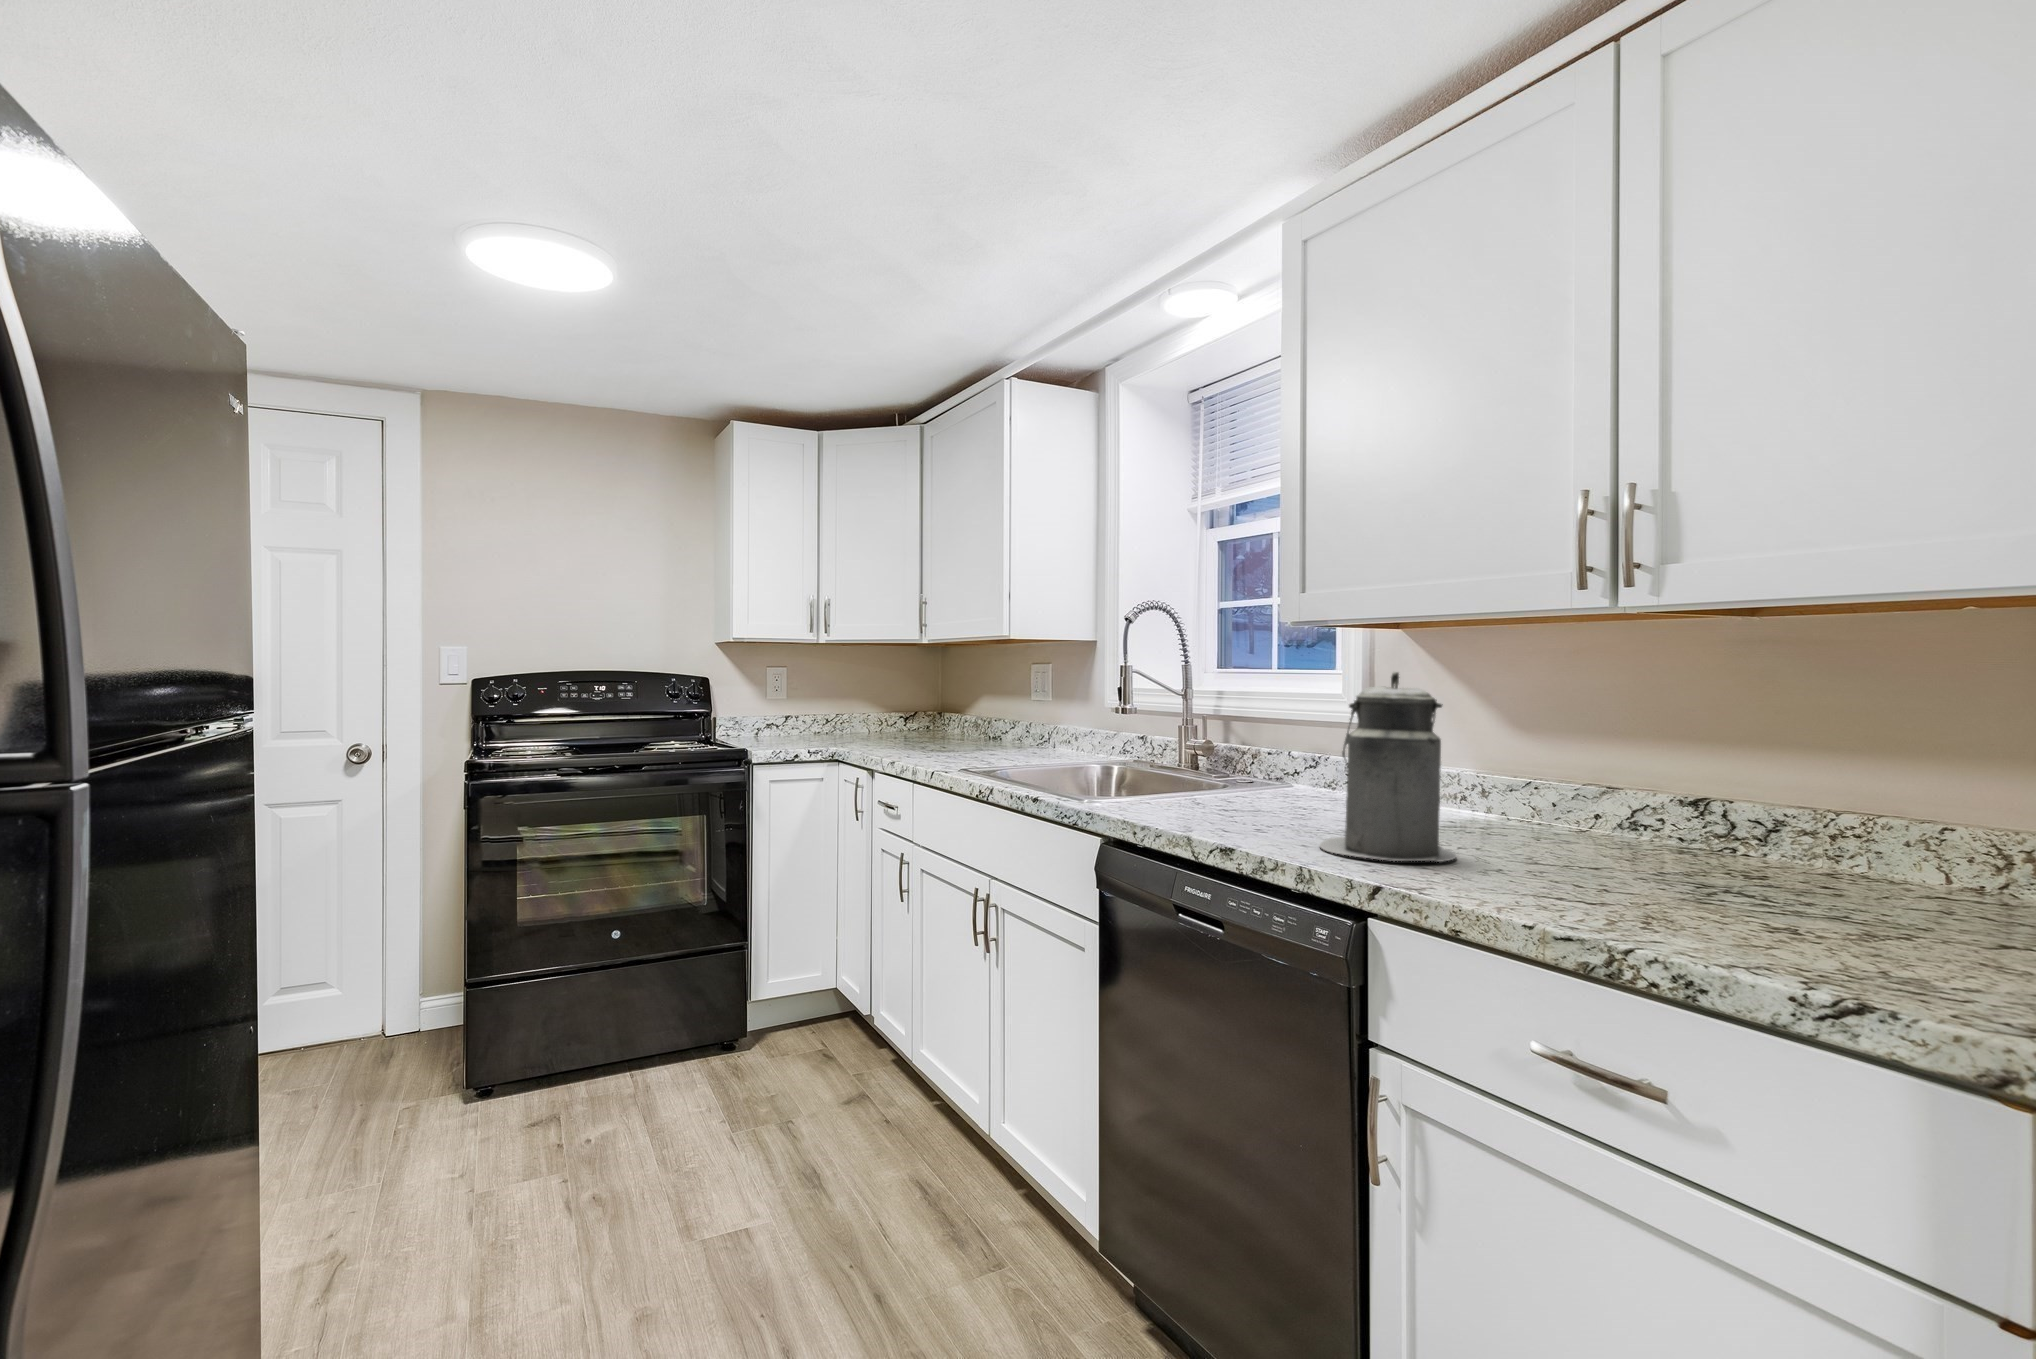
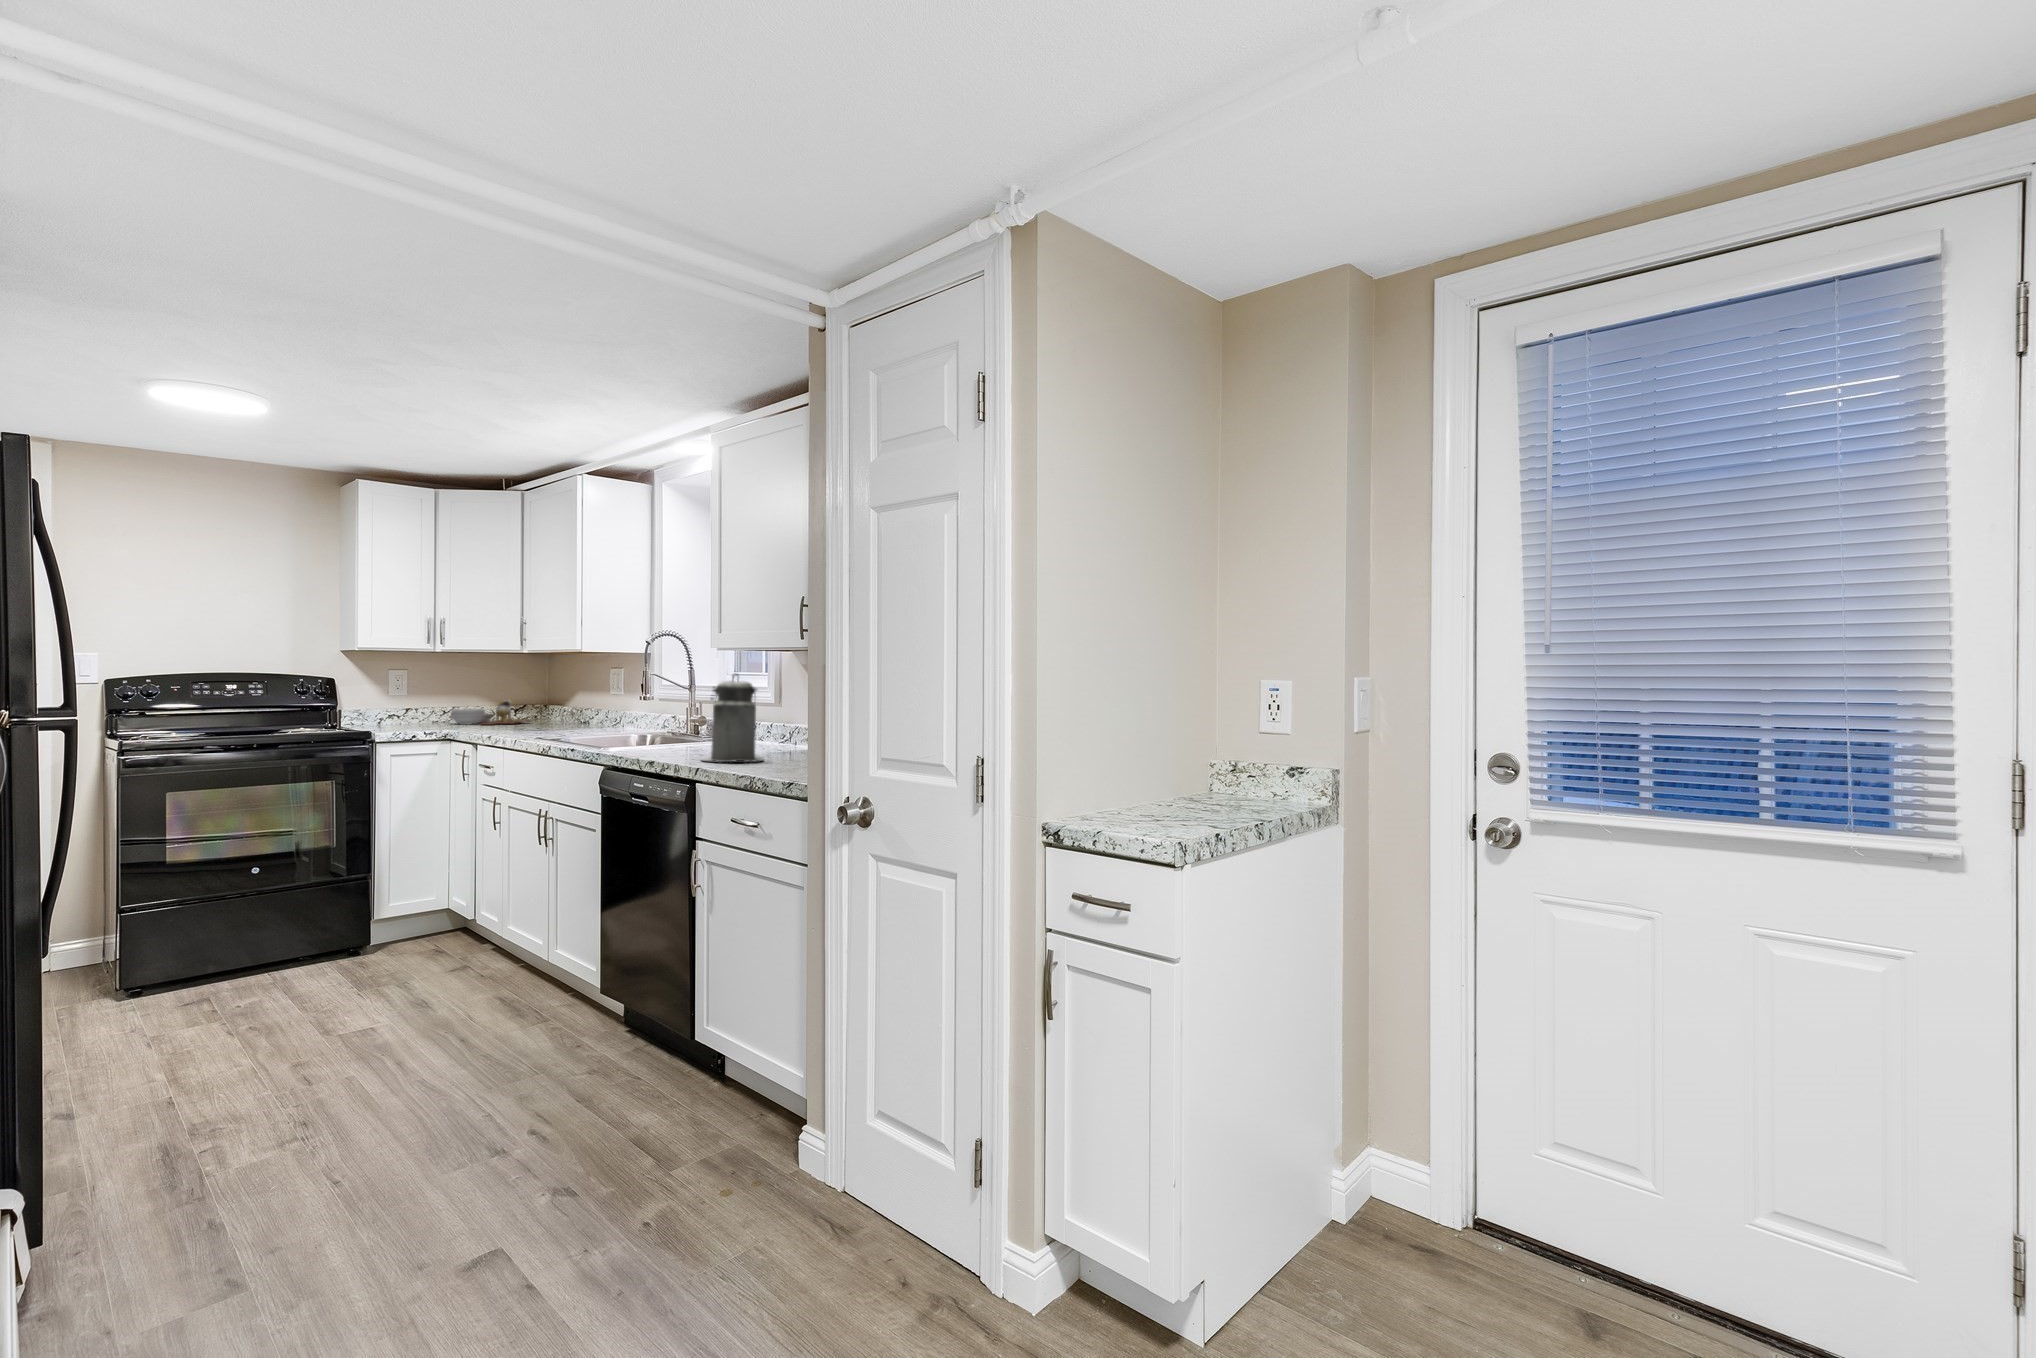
cutting board: none [836,703,928,739] -> present [451,699,531,725]

